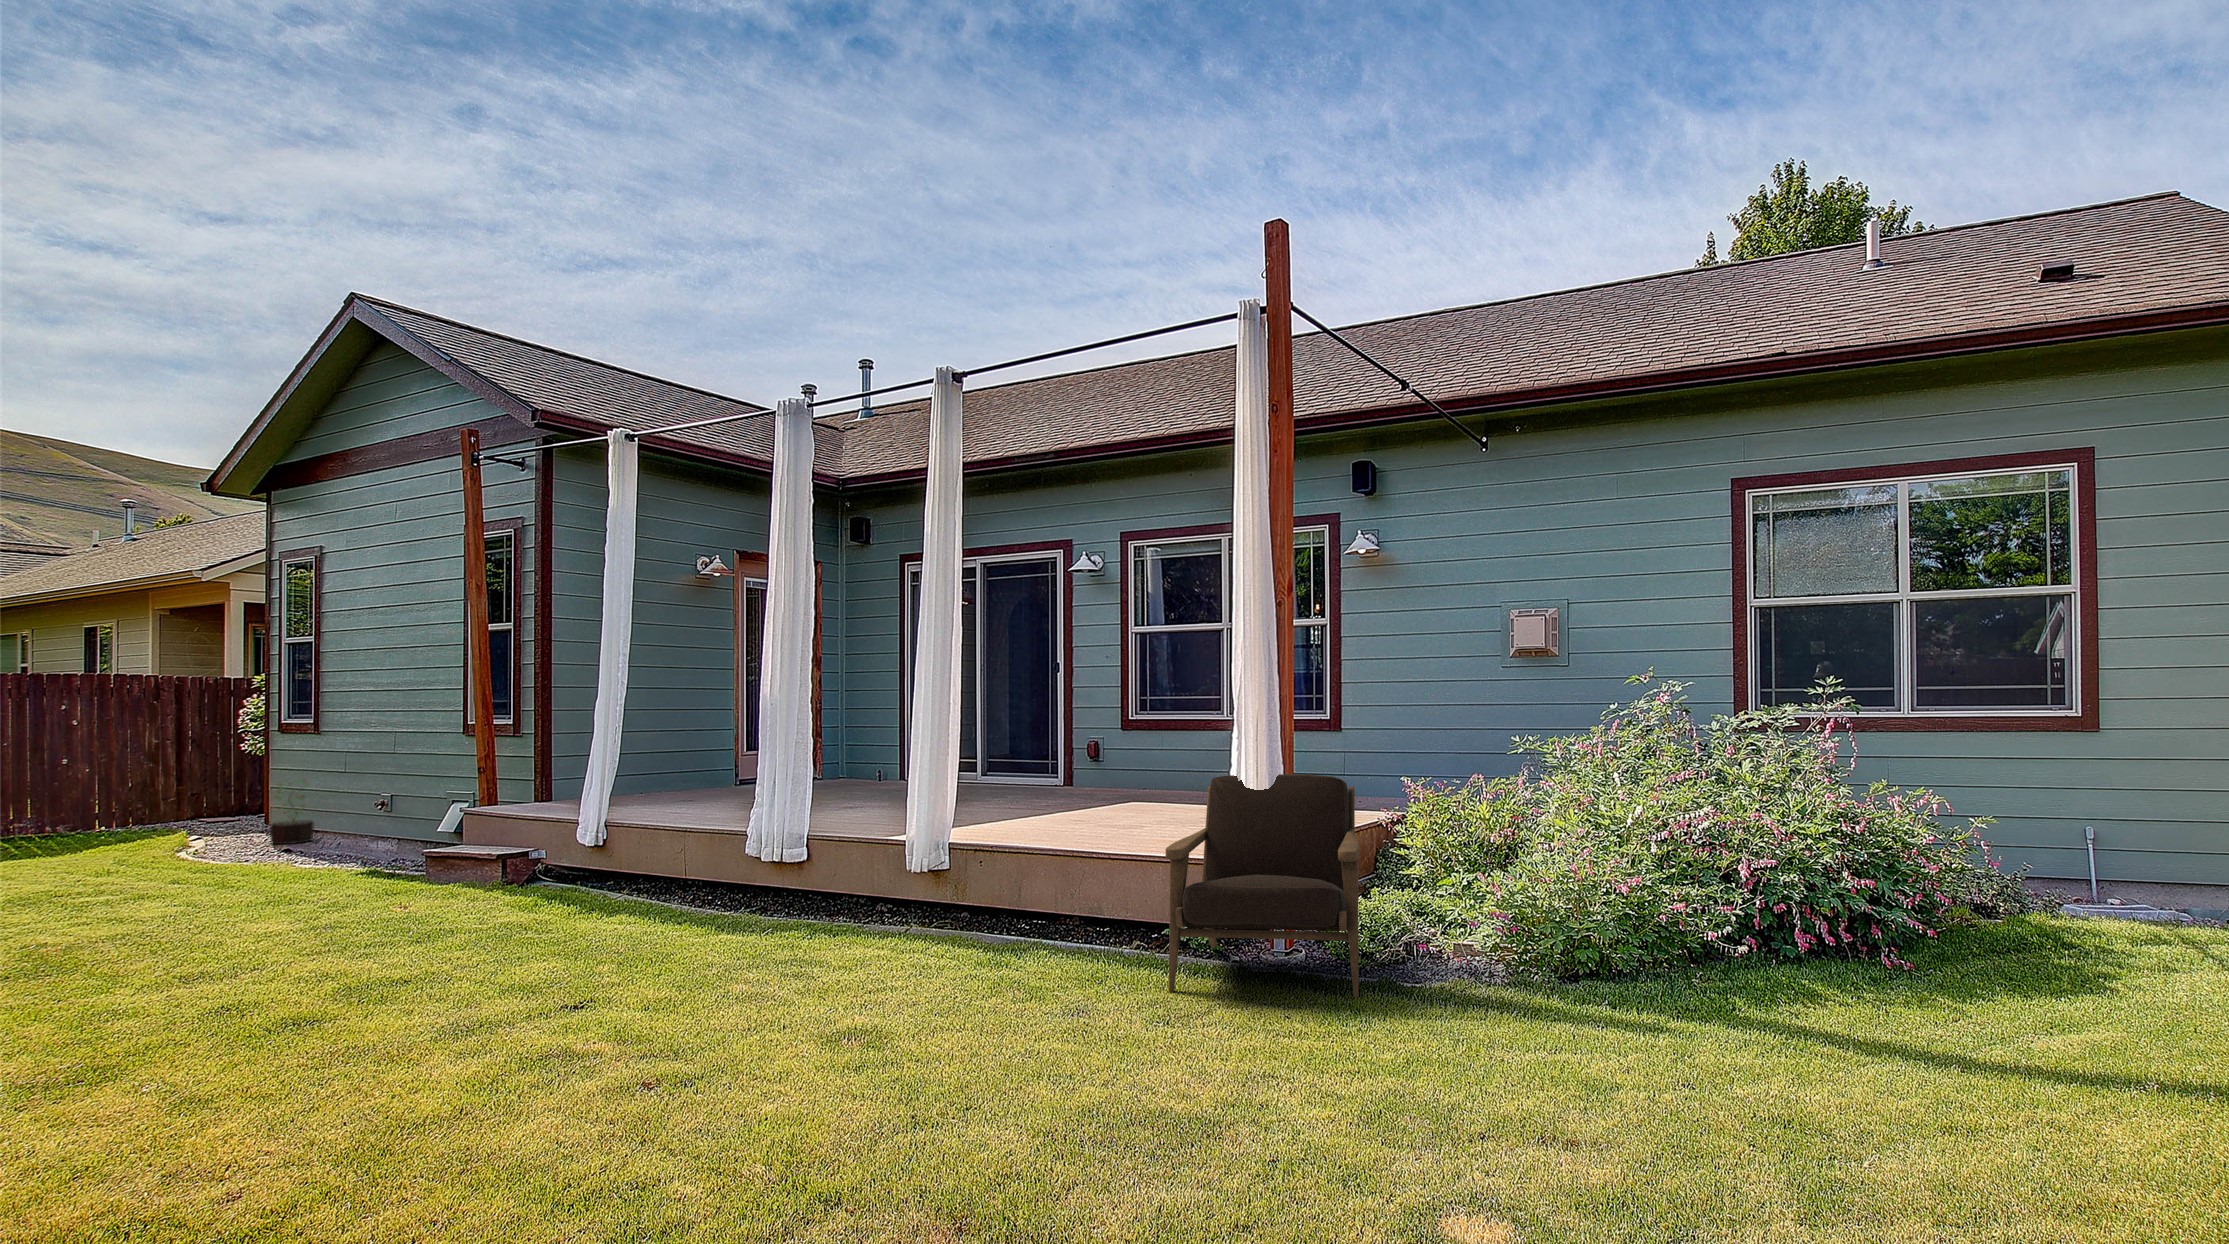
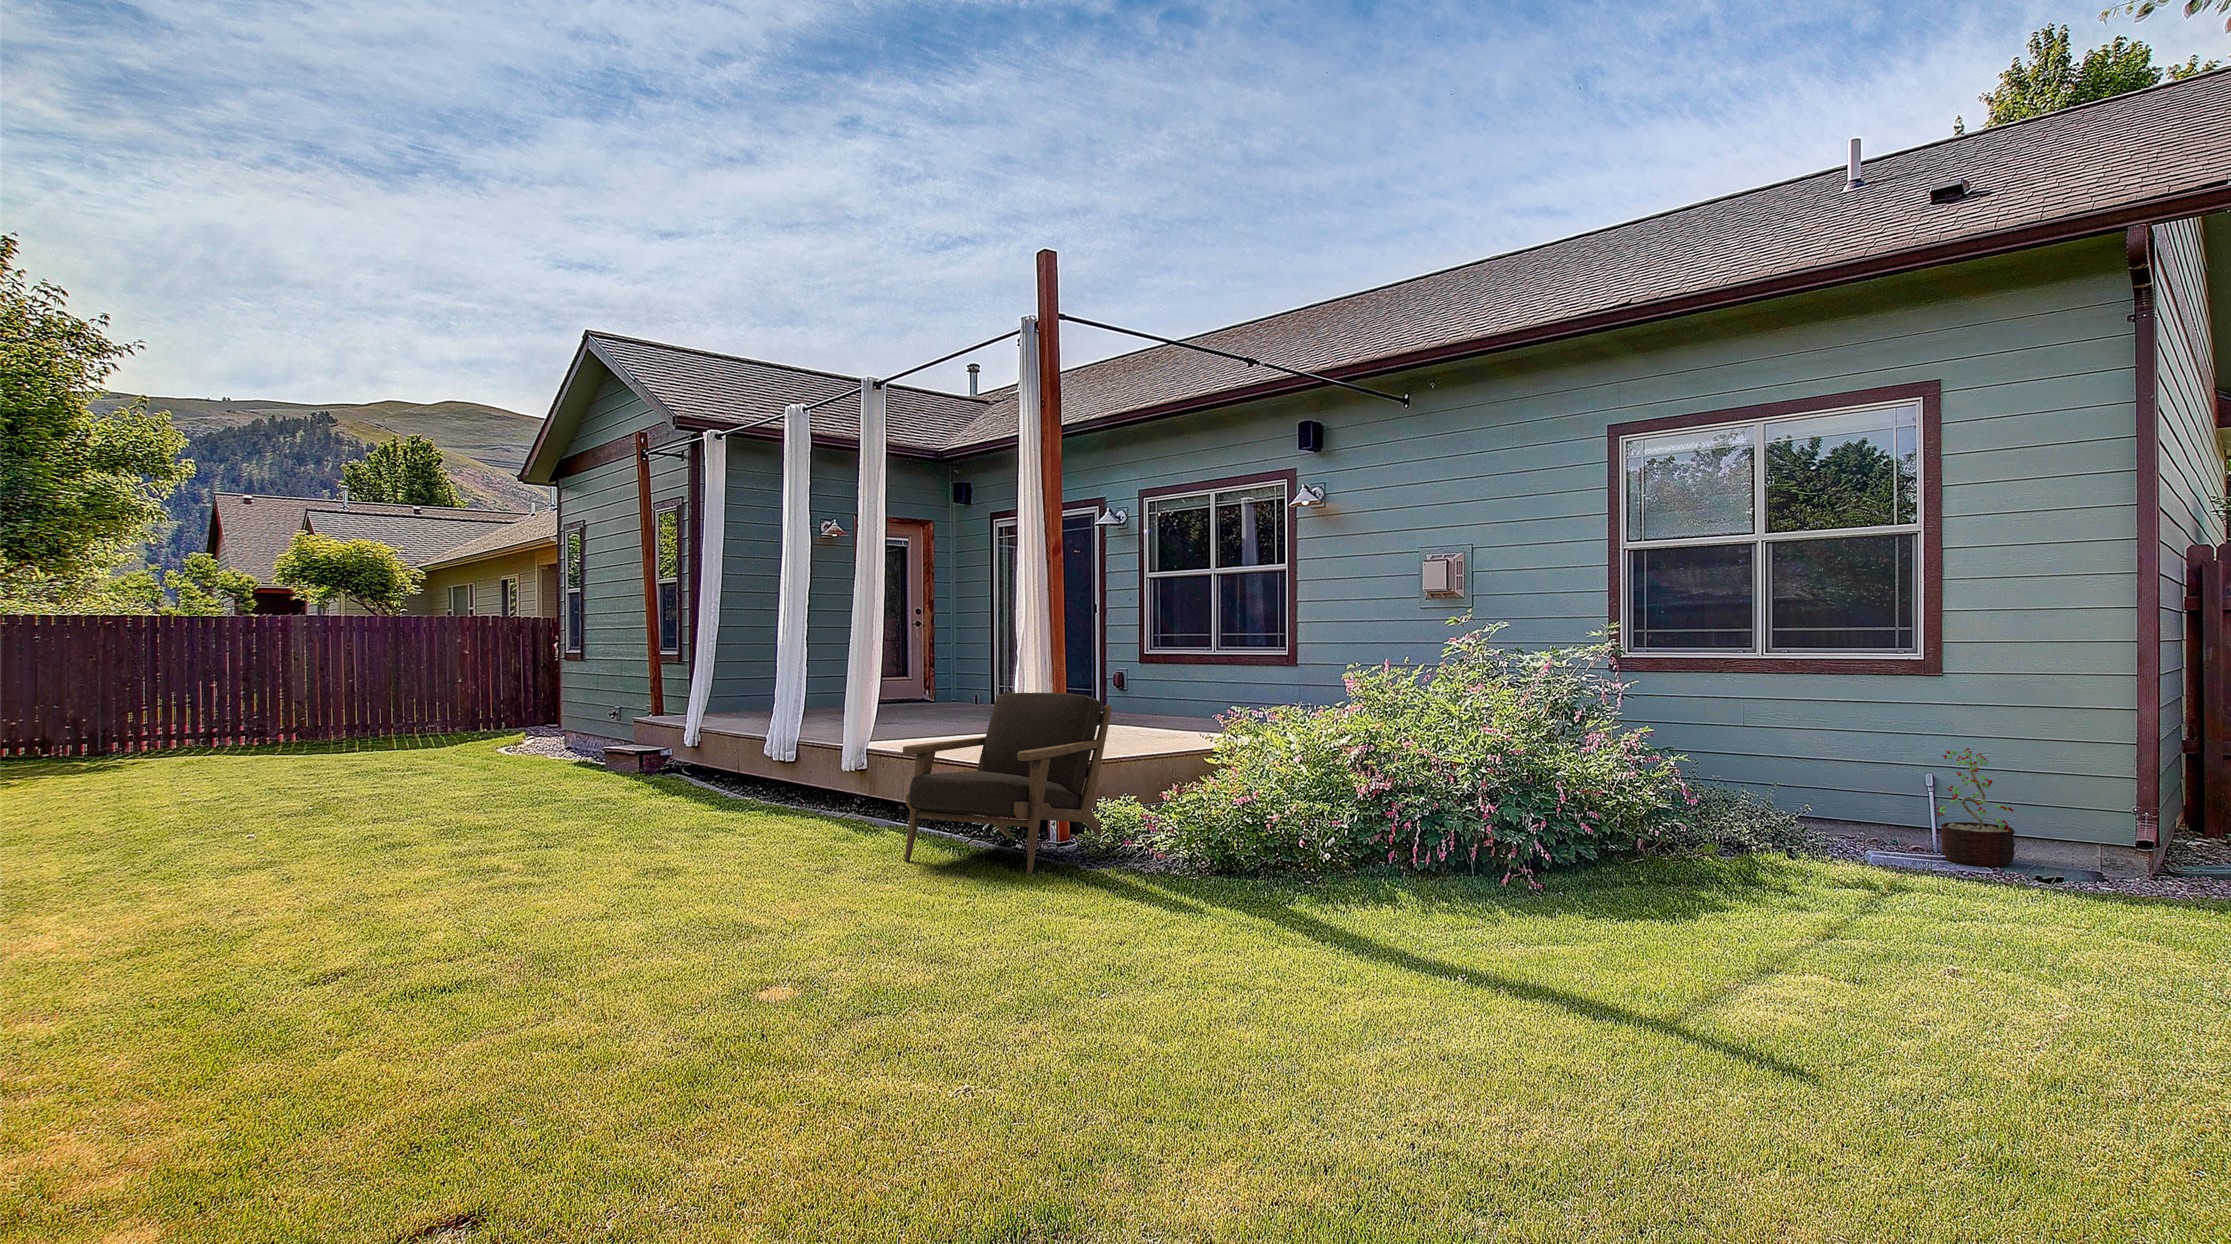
decorative plant: present [270,780,314,844] -> present [1936,748,2015,867]

